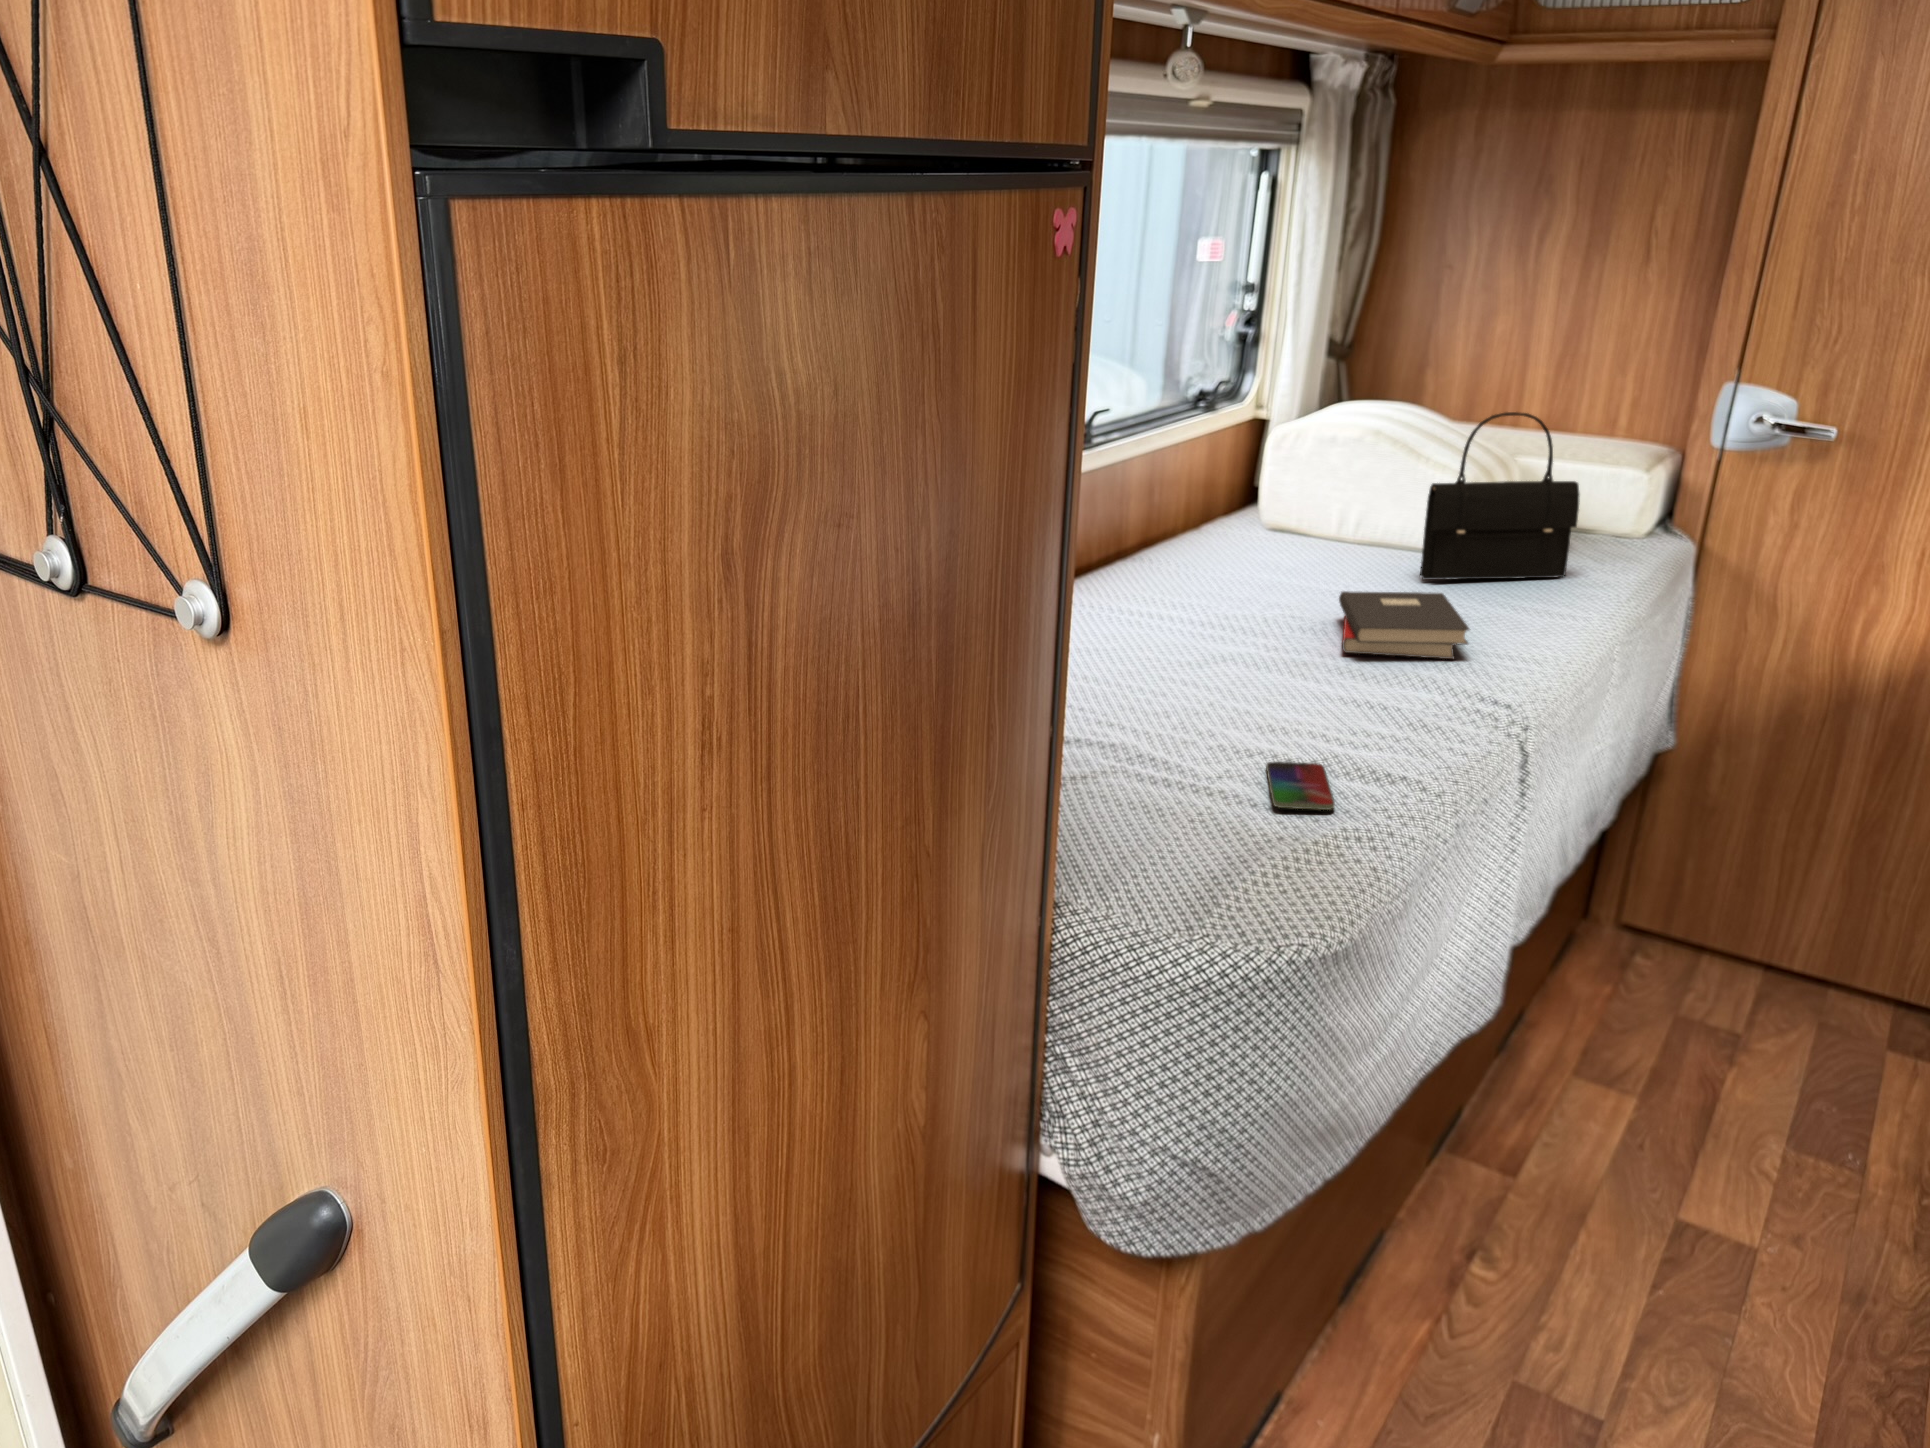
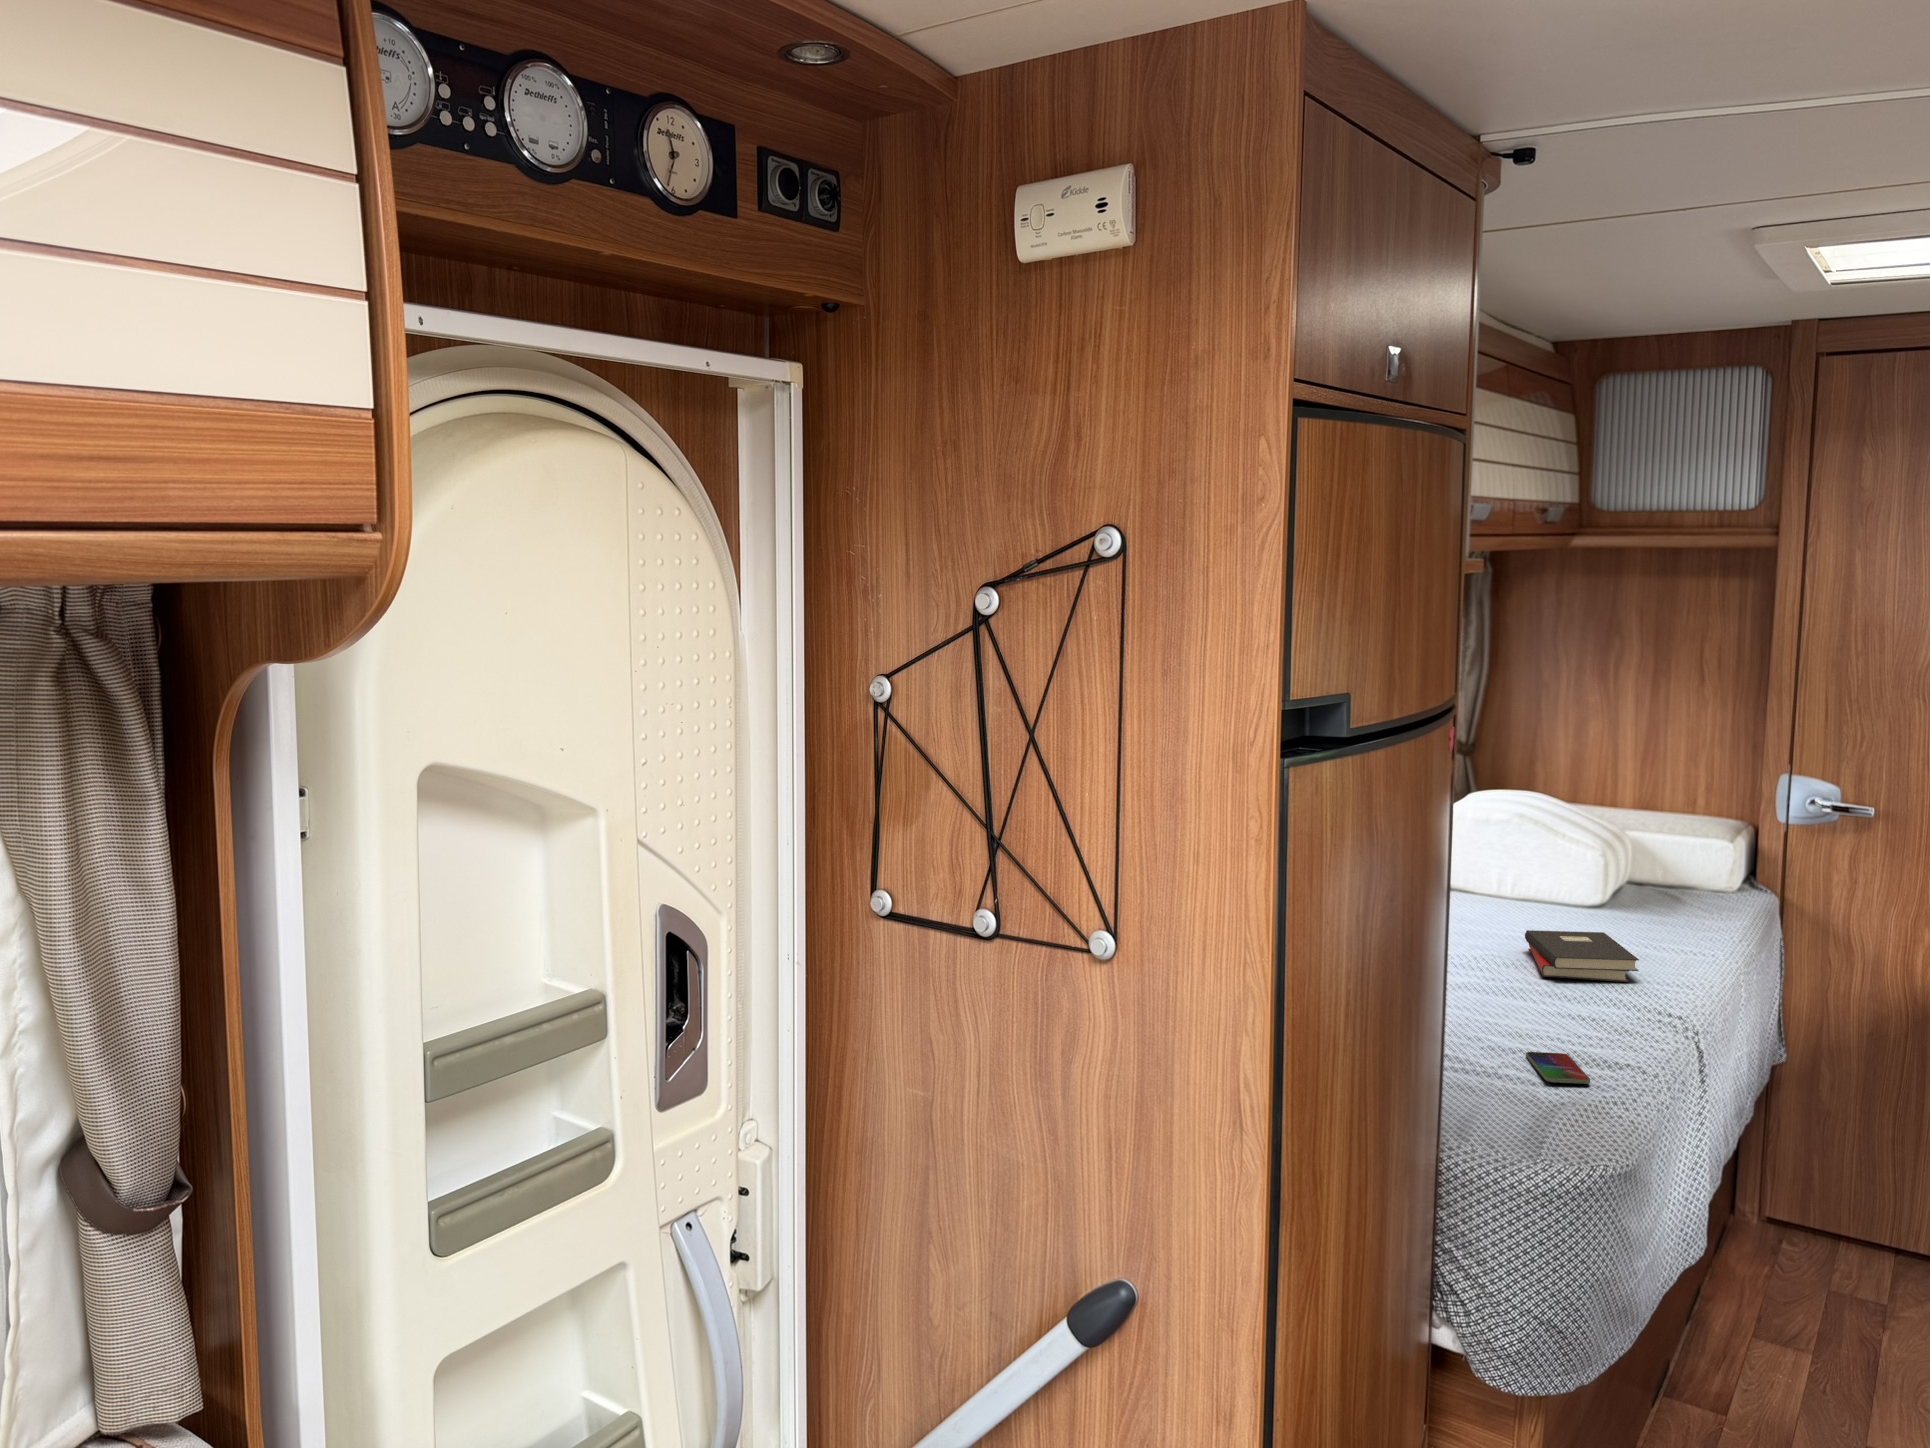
handbag: present [1420,412,1580,580] -> none [1574,798,1692,922]

